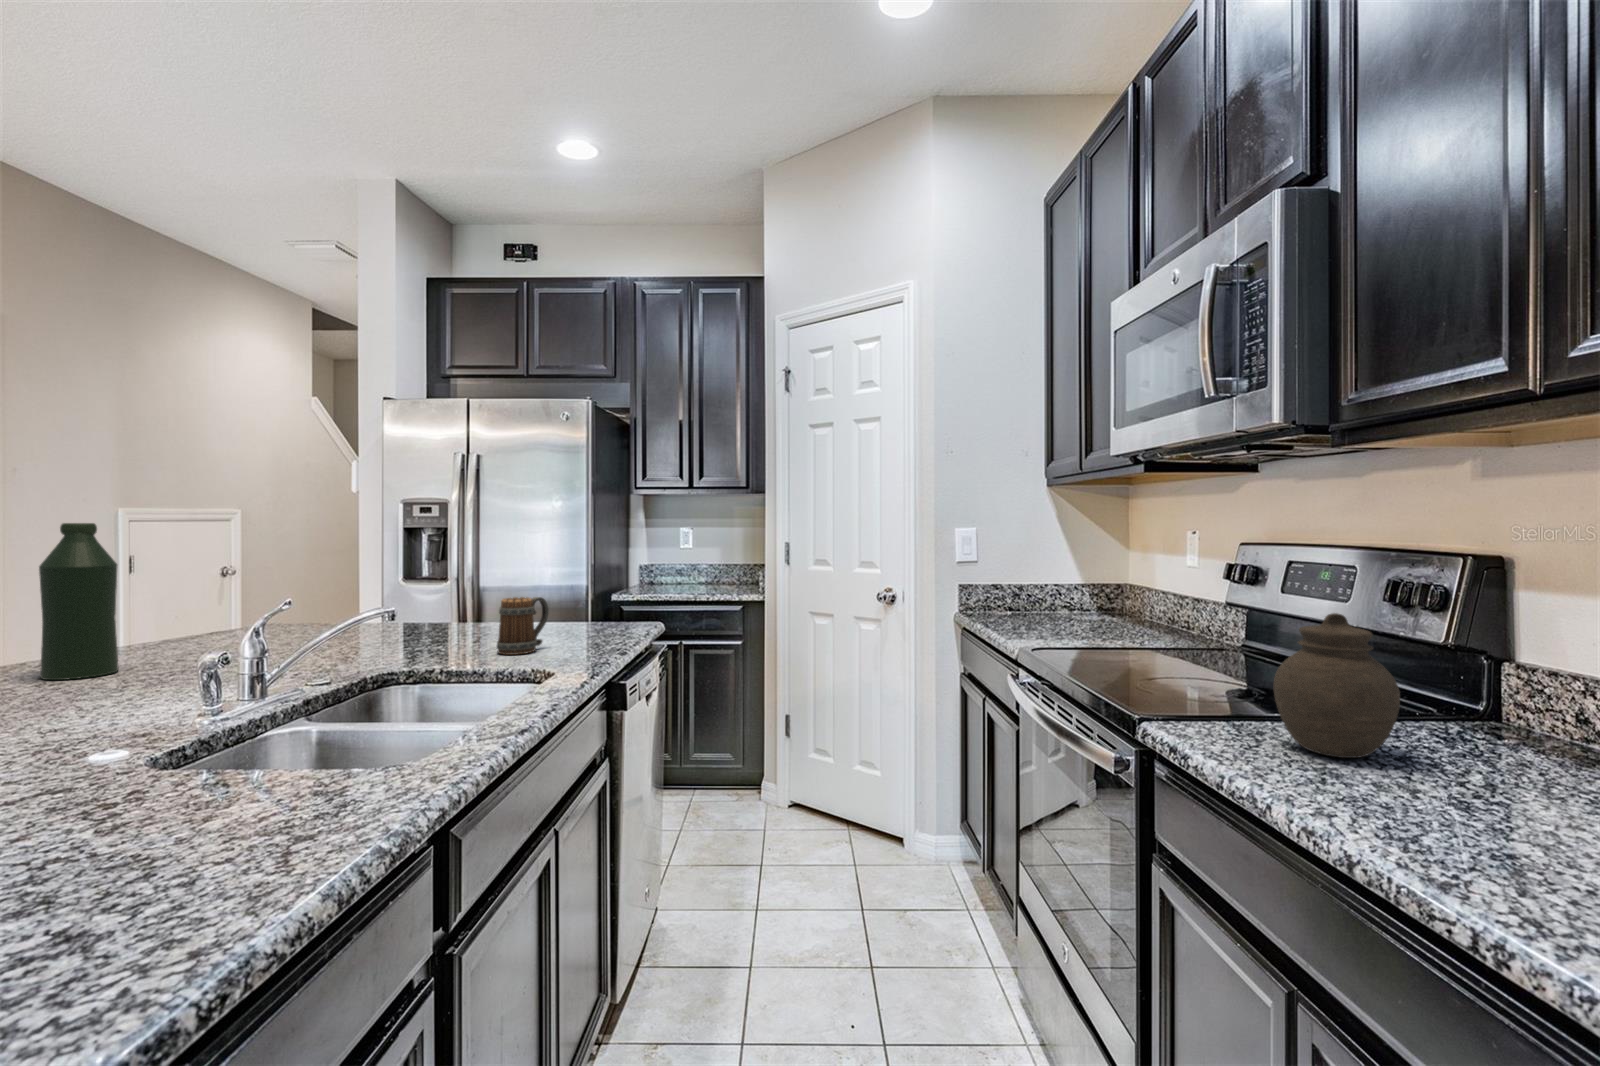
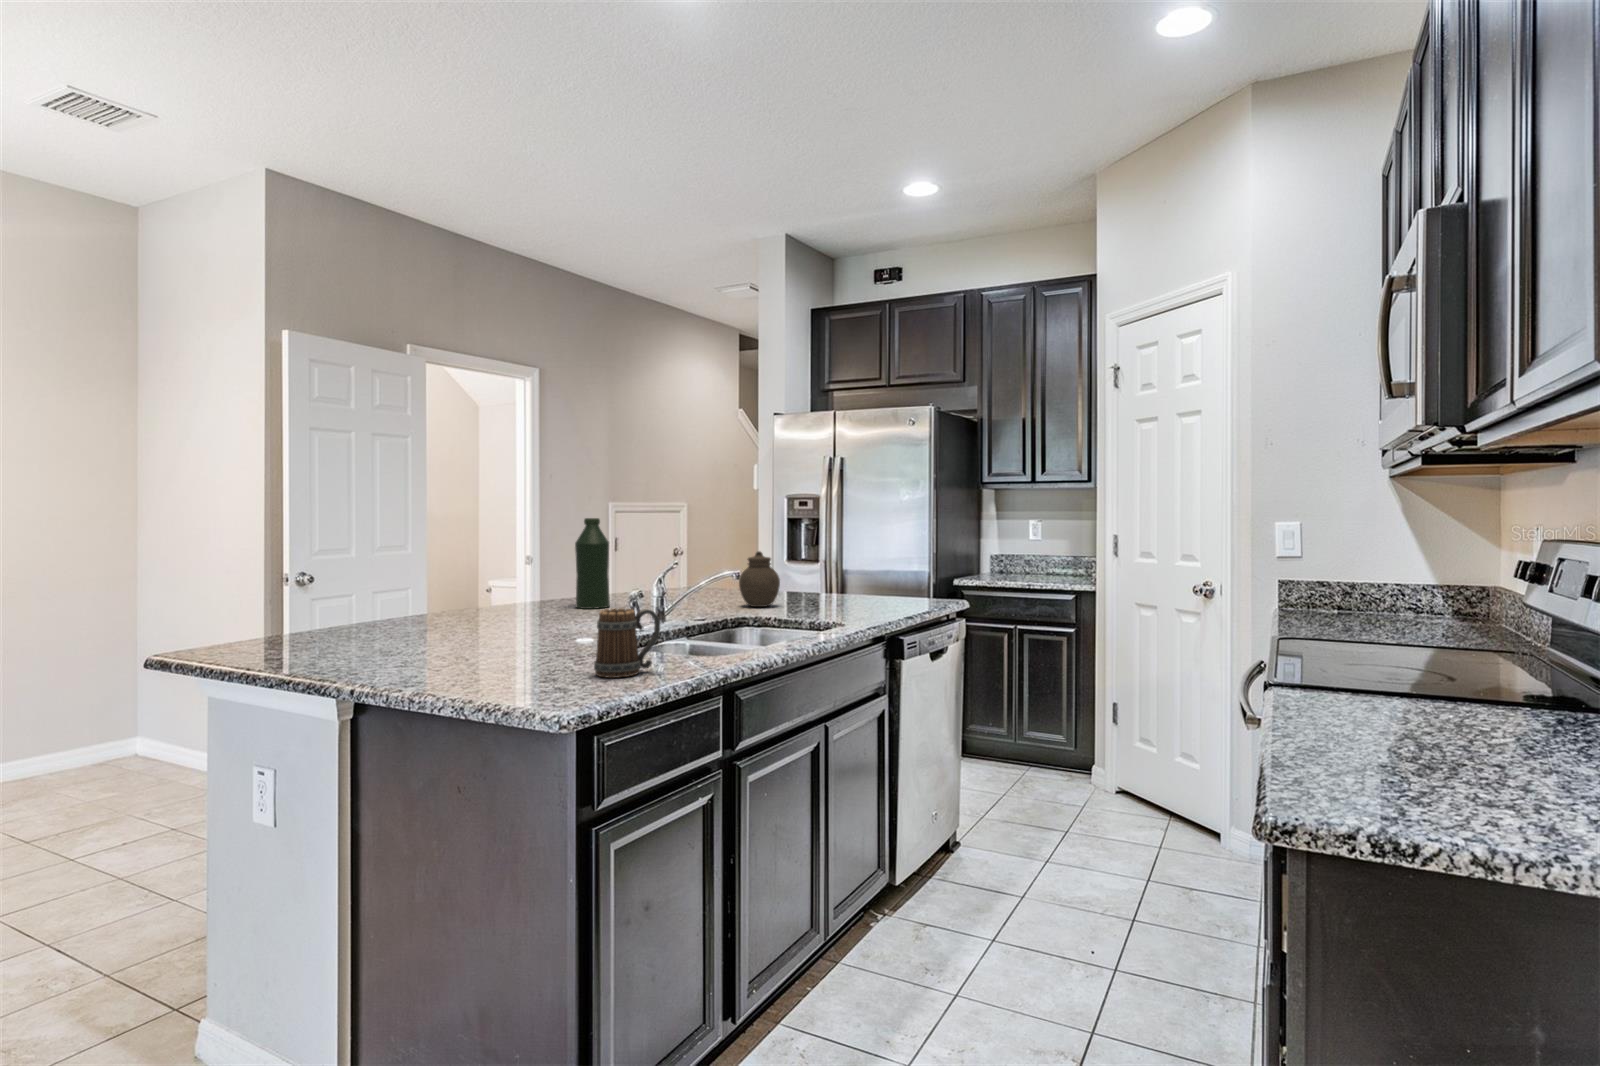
mug: present [497,597,549,655] -> present [594,608,660,678]
jar: present [1274,613,1400,758] -> present [739,551,780,607]

